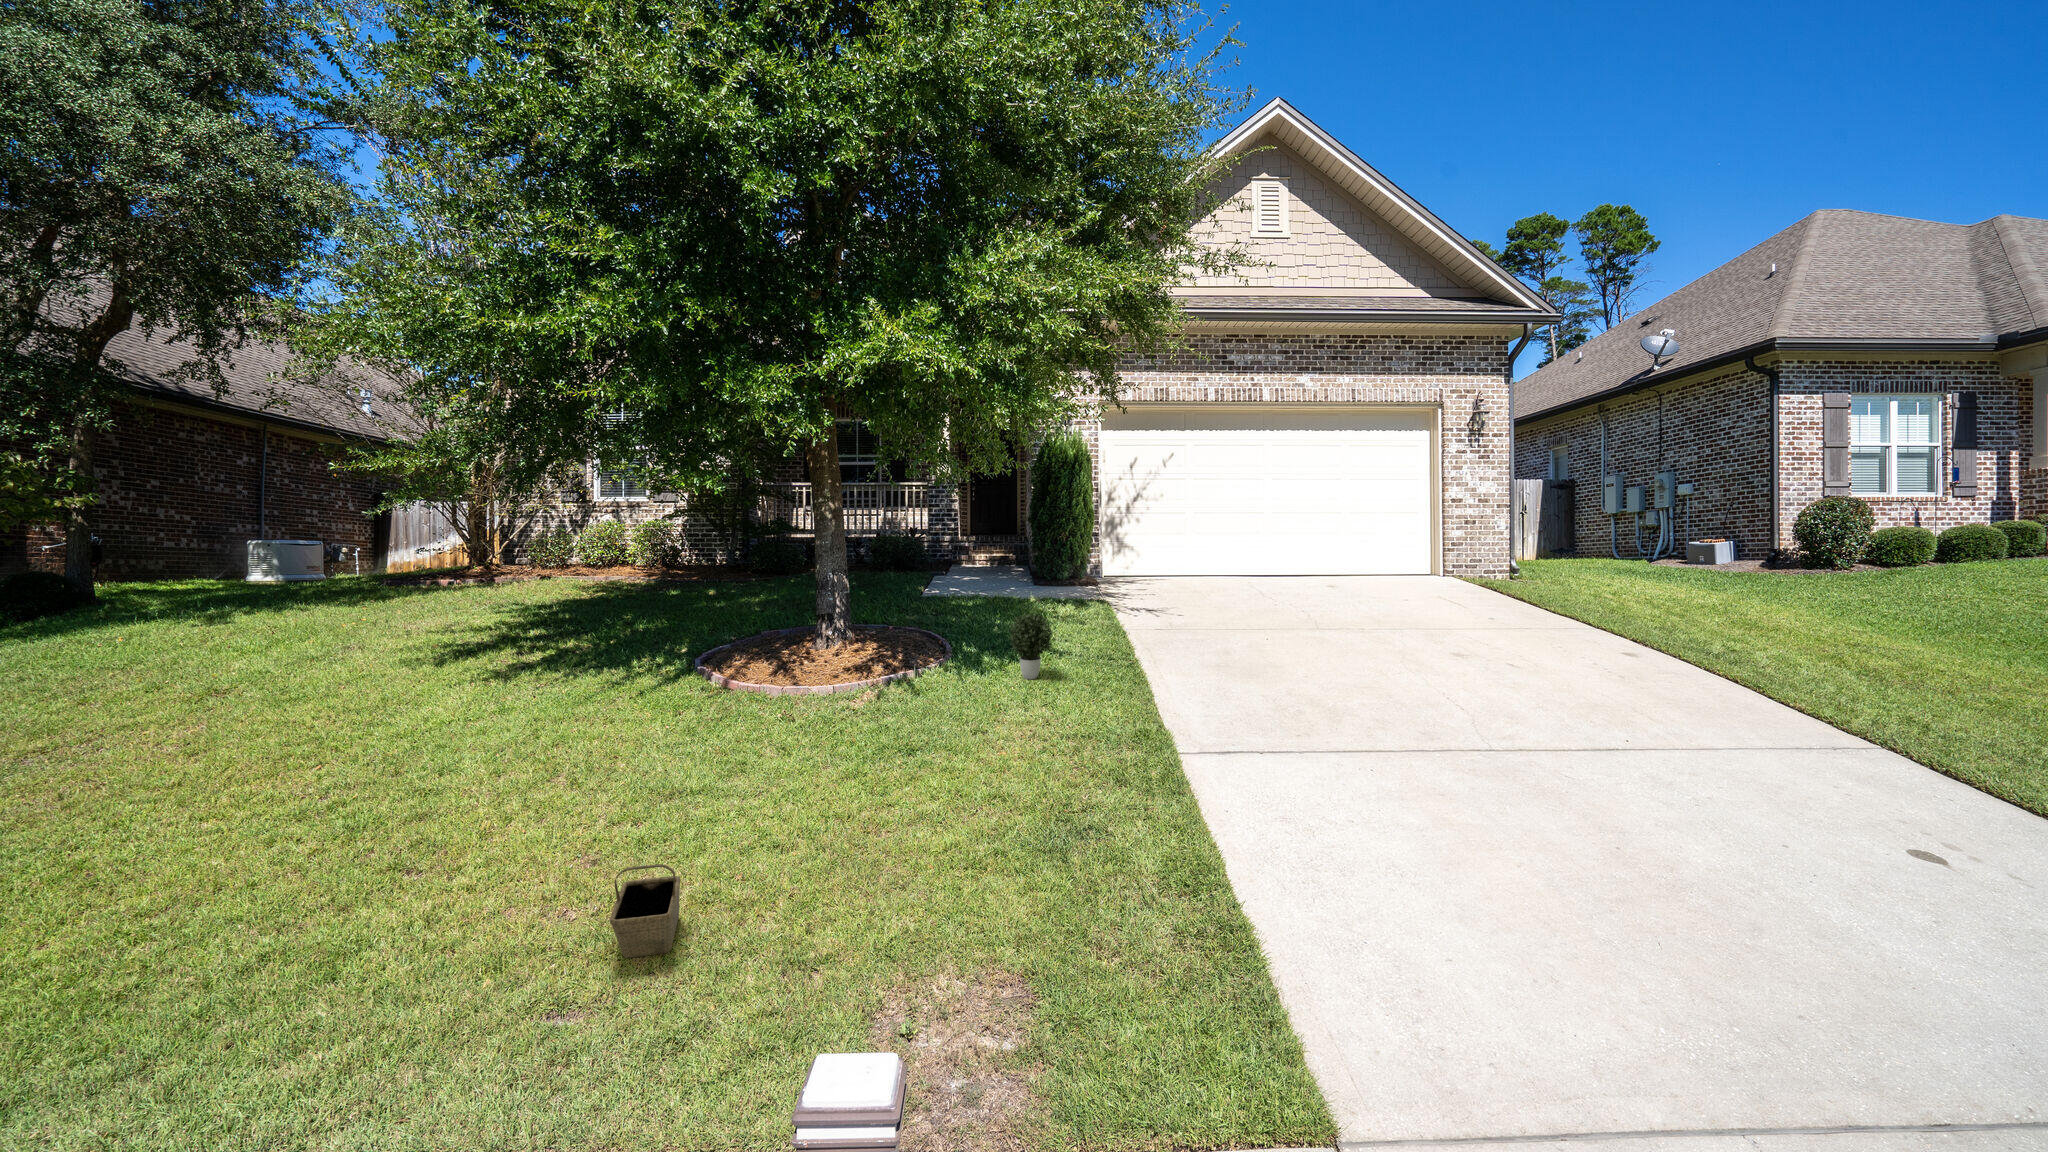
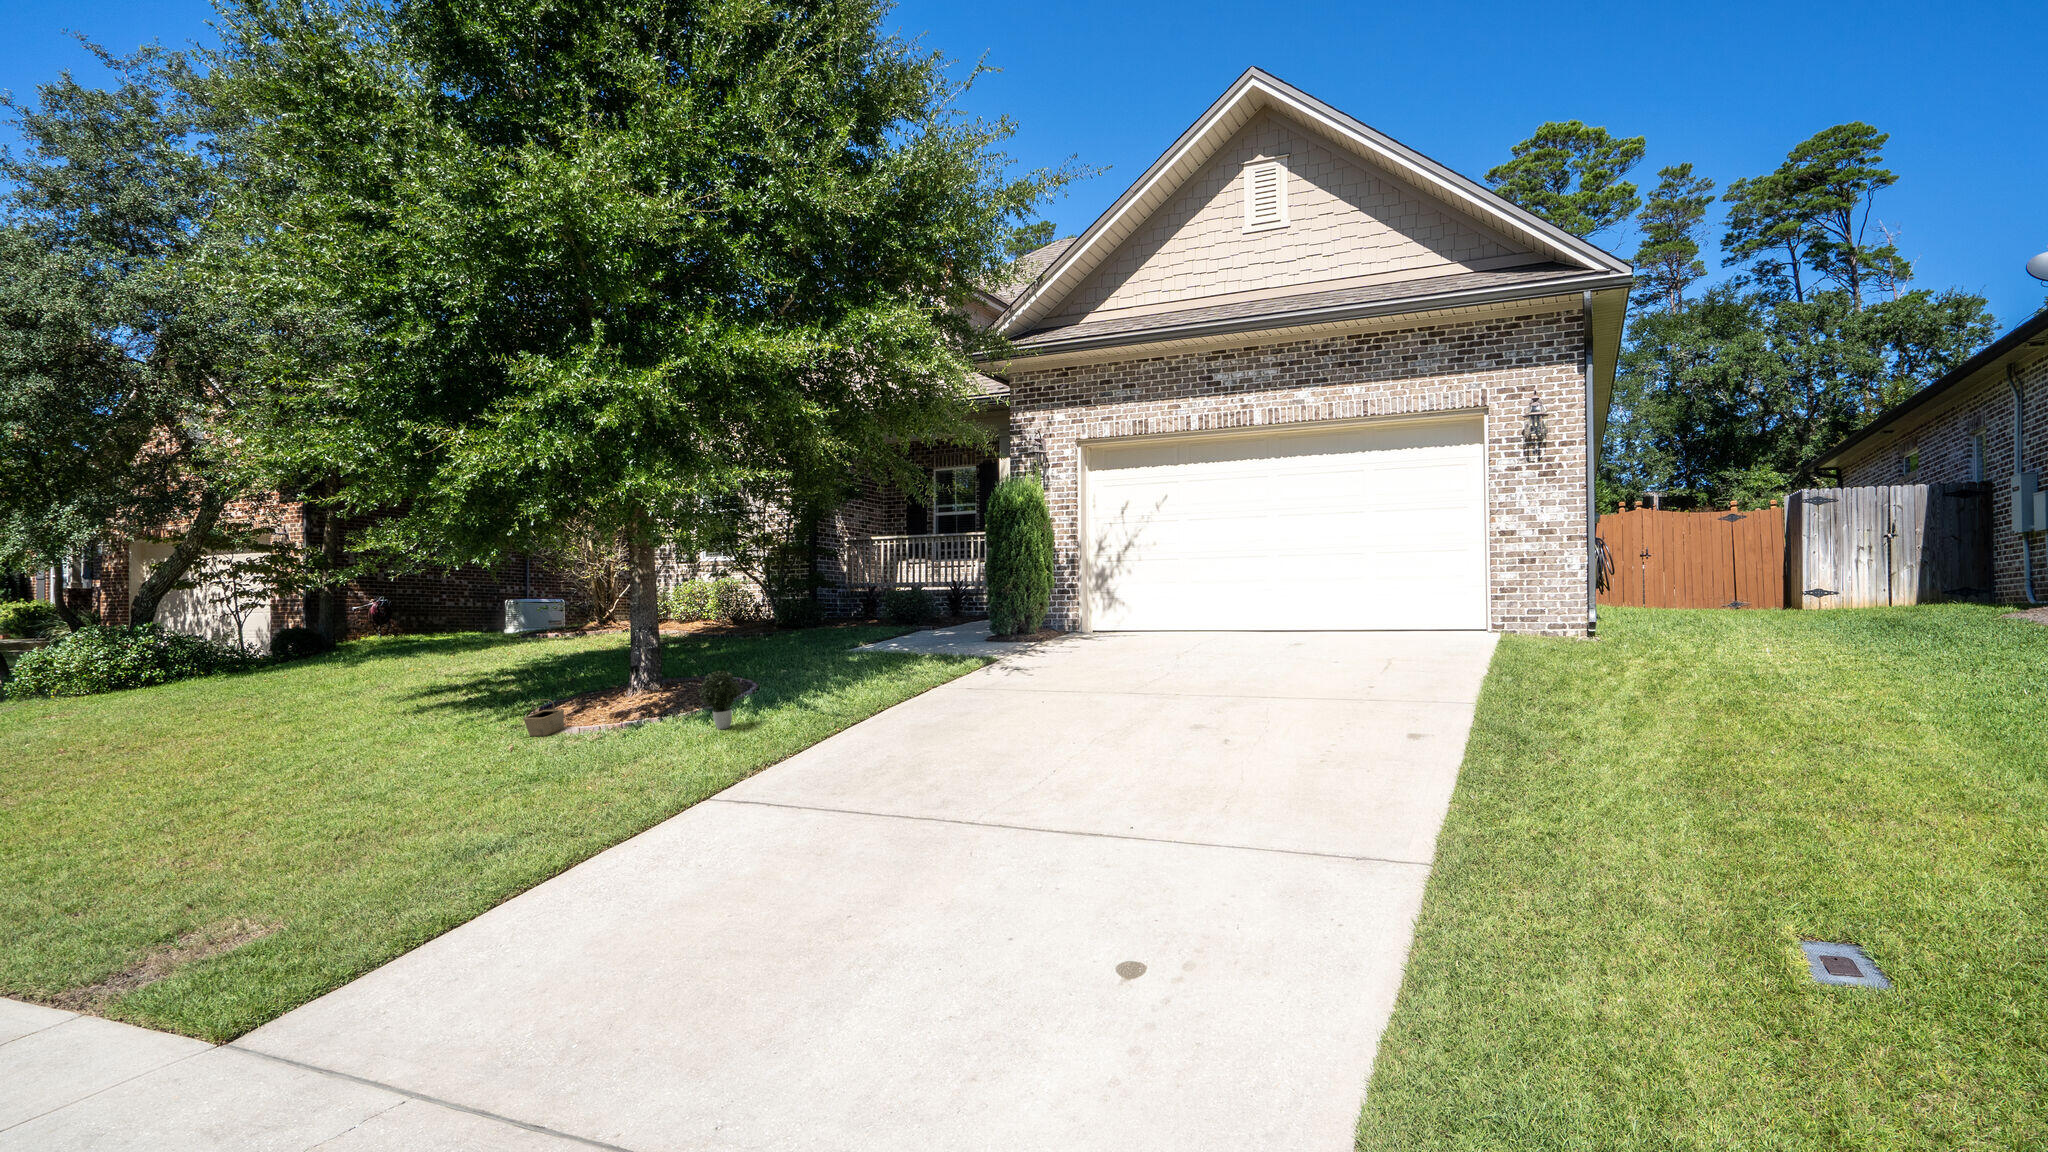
basket: present [610,864,681,958] -> present [523,699,564,736]

